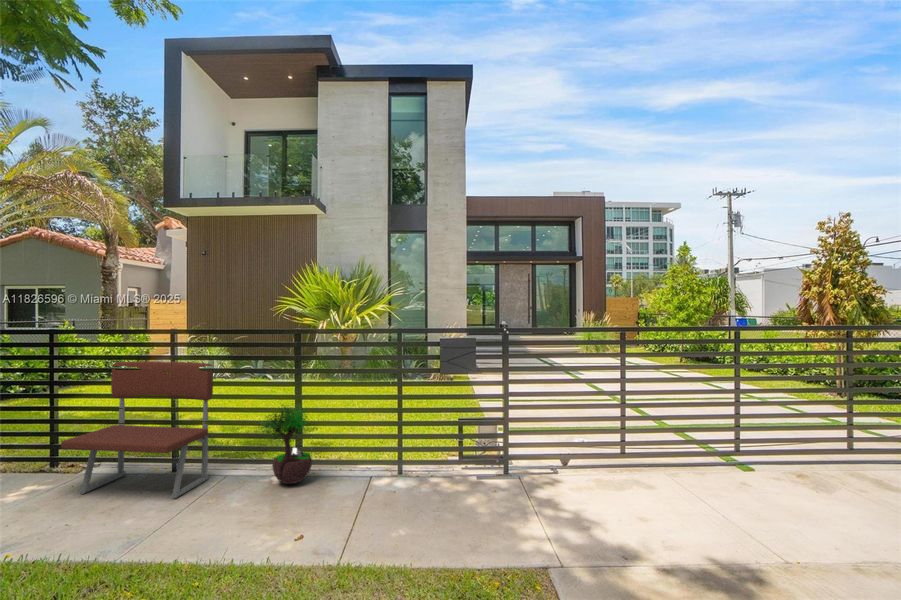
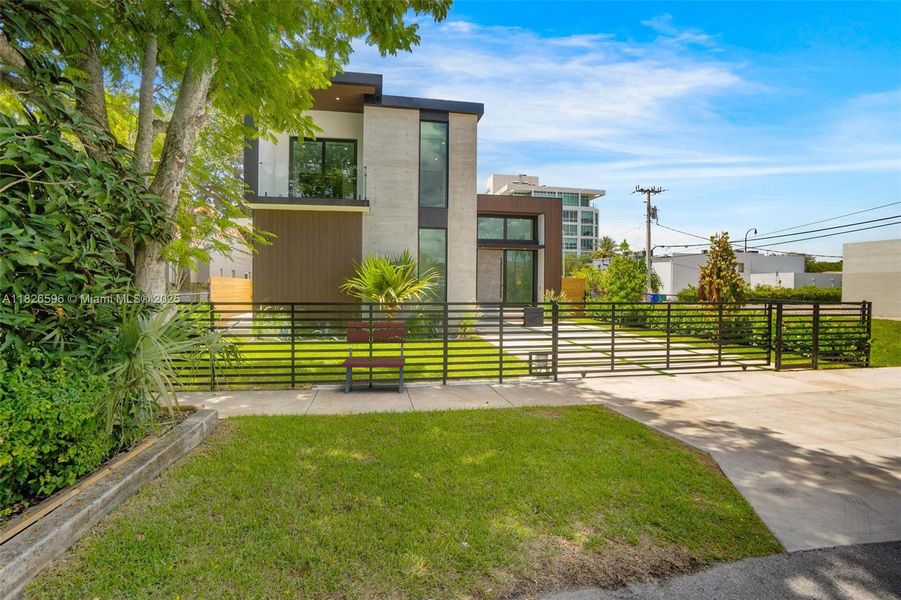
potted tree: present [261,404,312,484] -> none [438,341,465,386]

